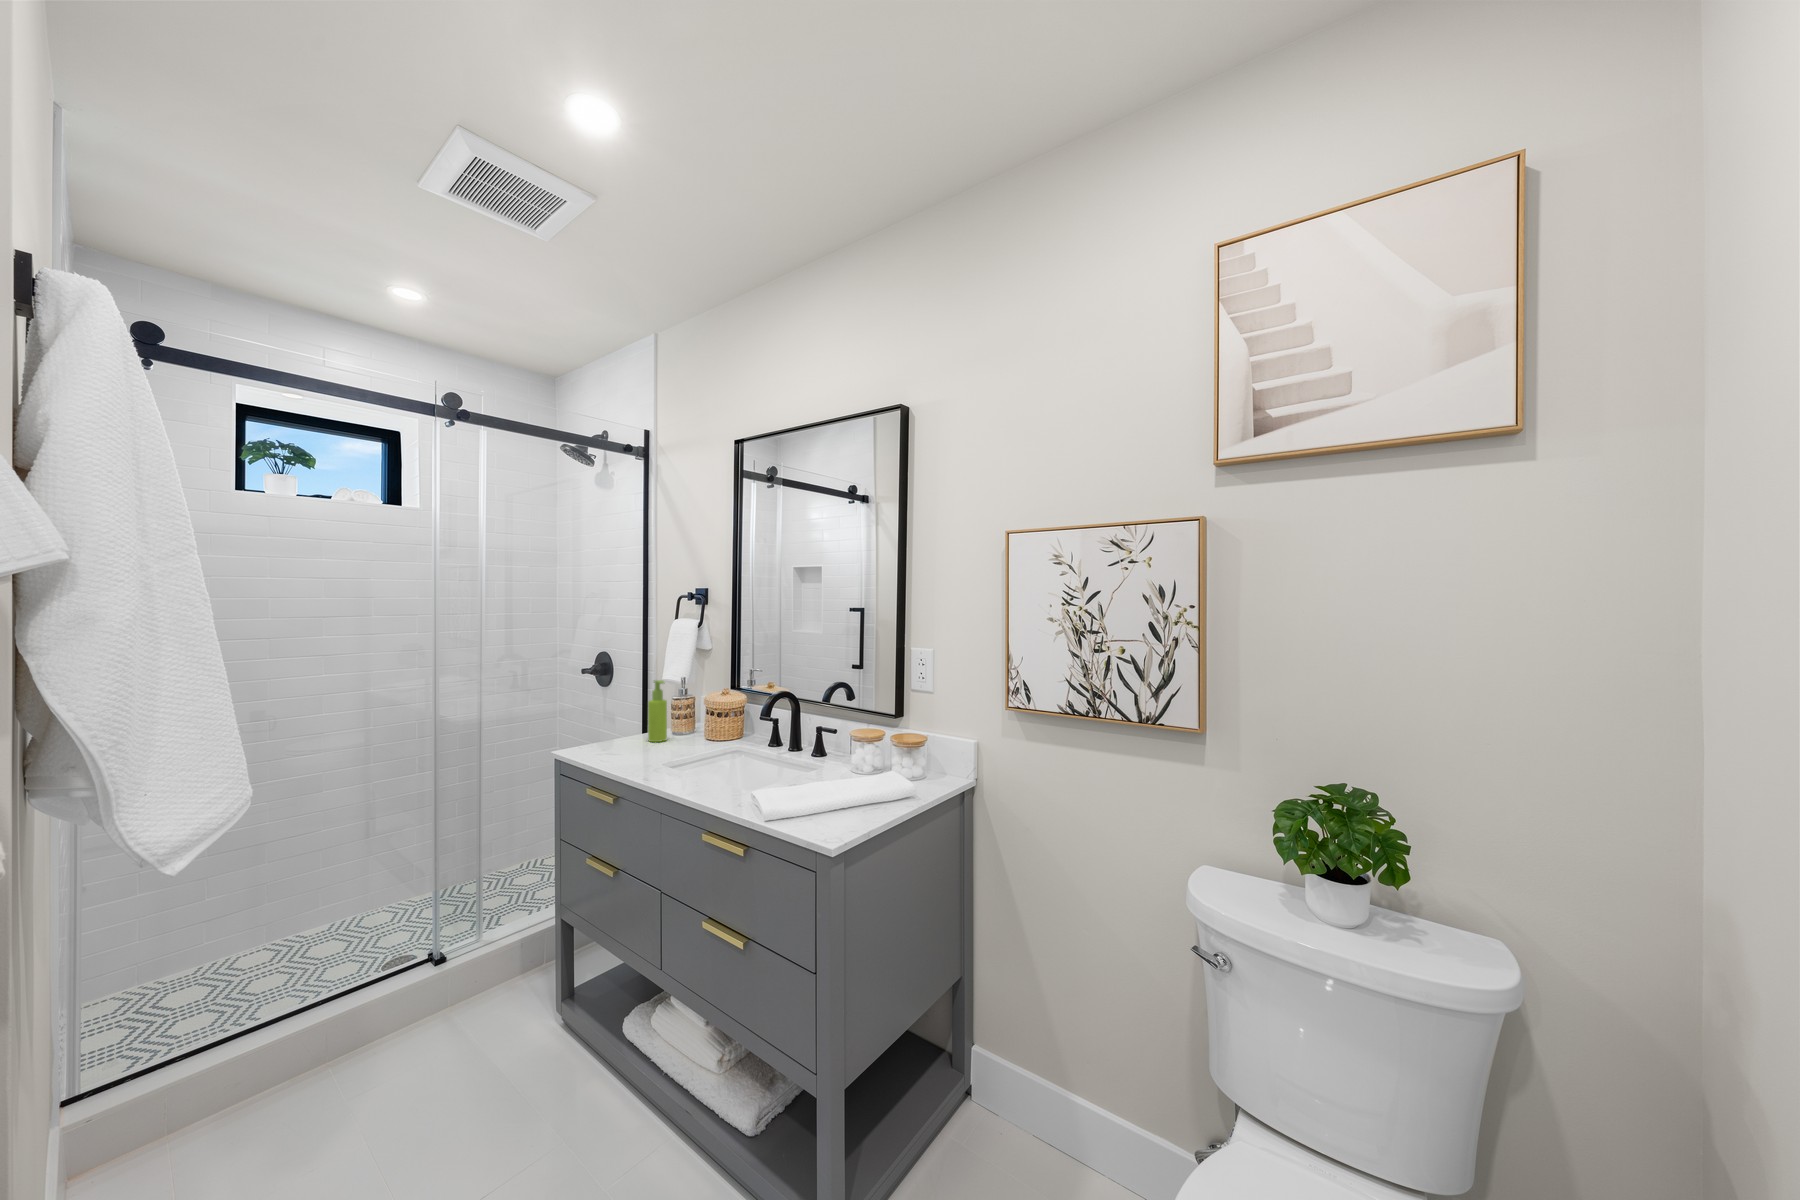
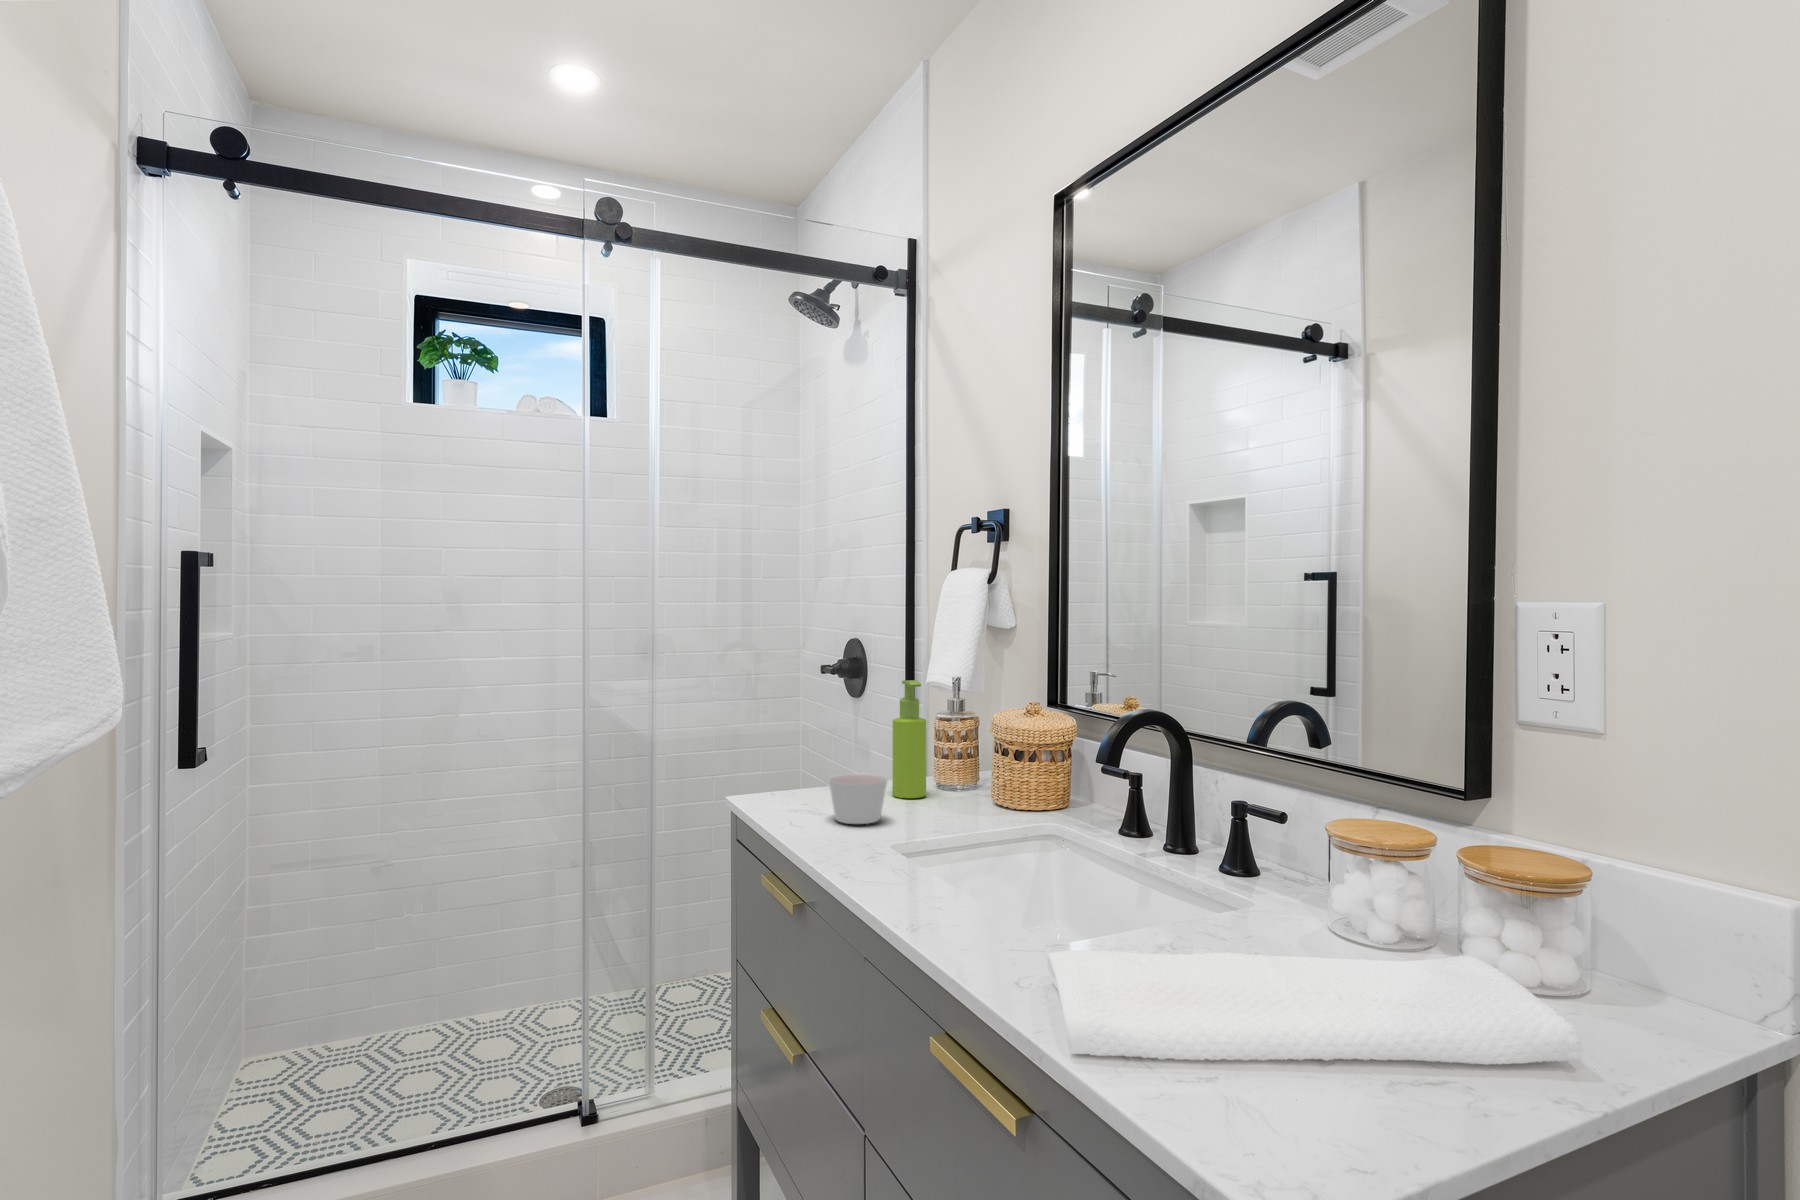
candle: none [621,731,653,757] -> present [829,773,887,824]

